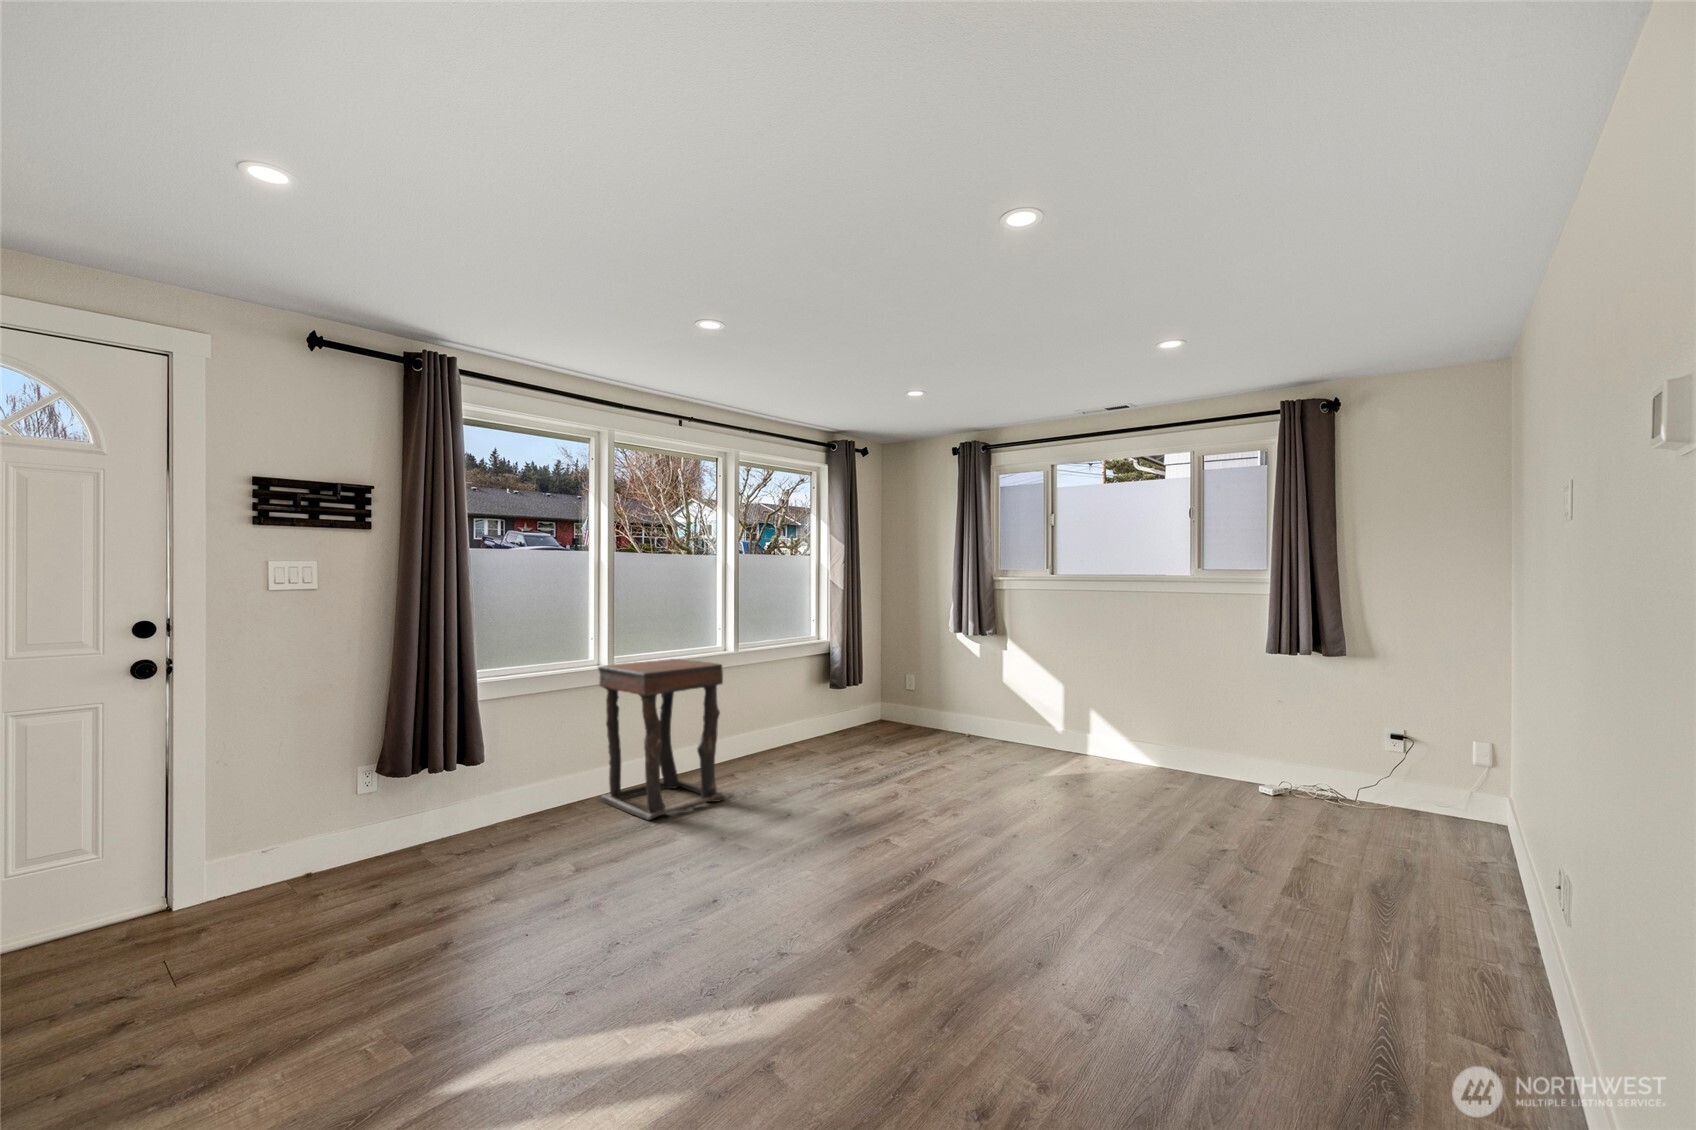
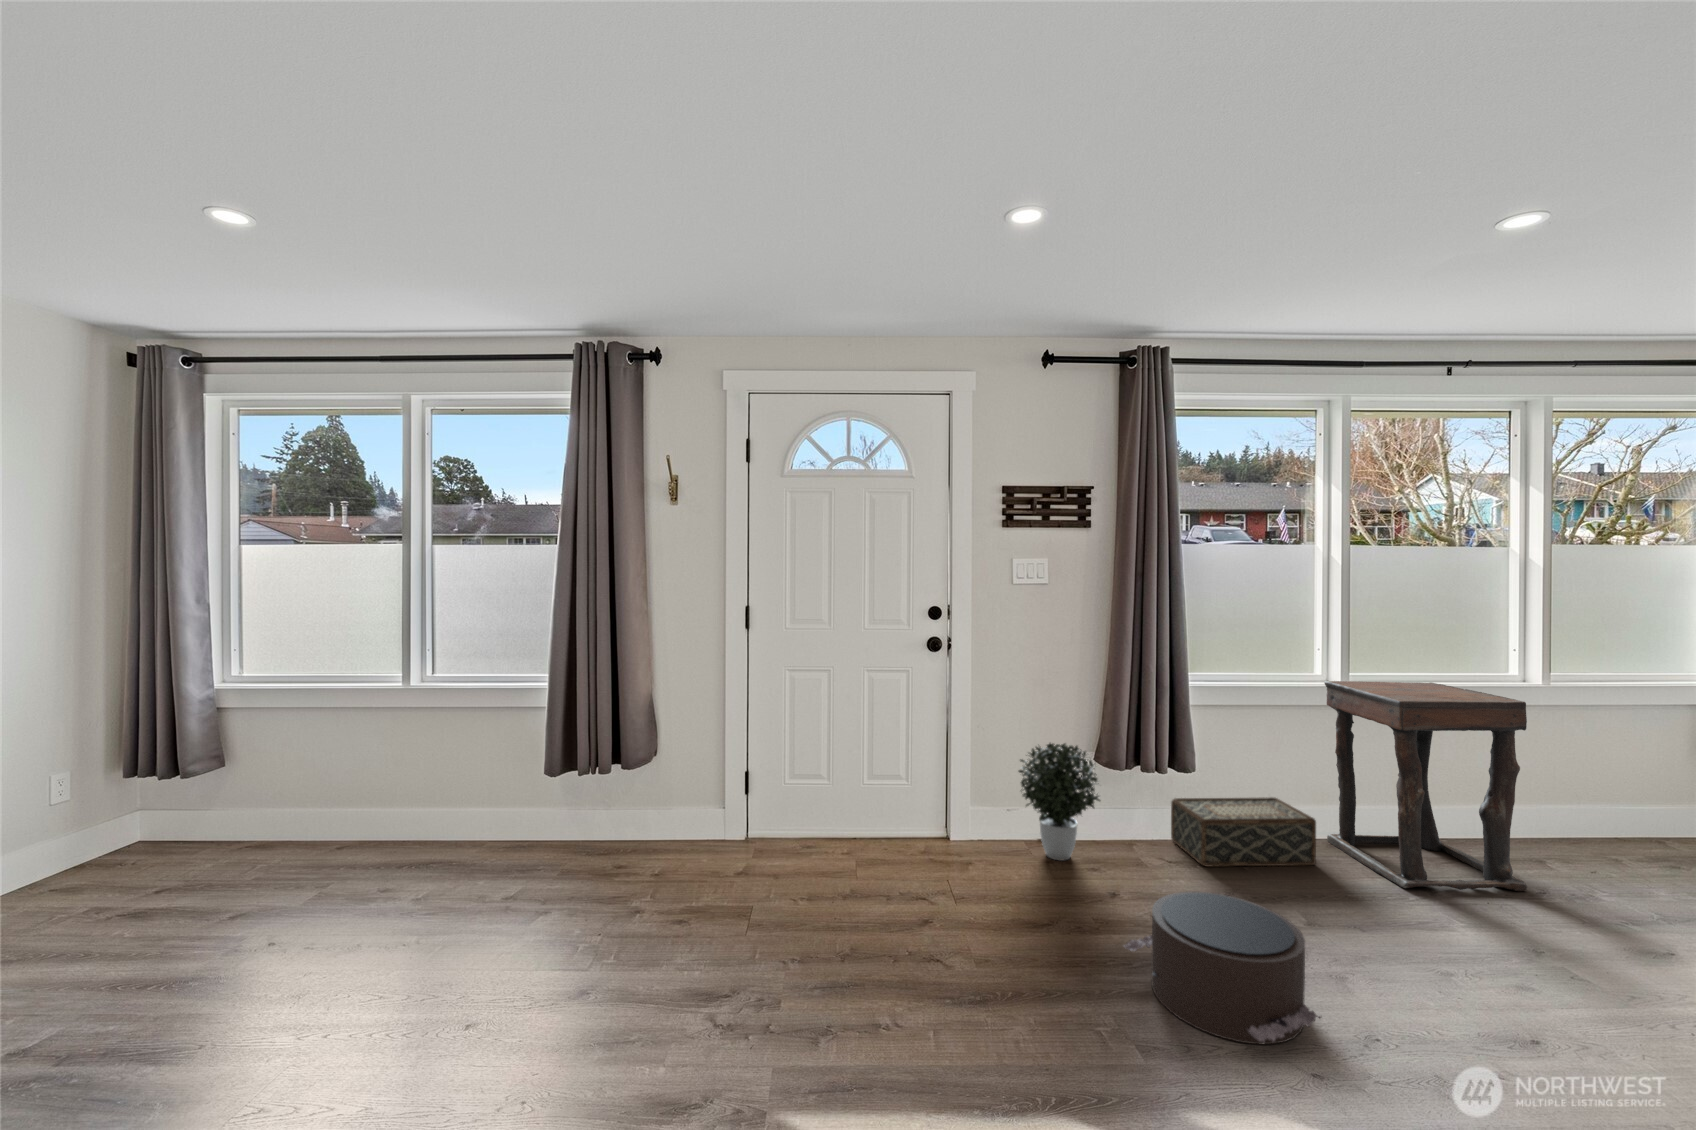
potted plant: none [275,760,381,891] -> present [1019,743,1100,861]
woven basket: none [462,774,588,850] -> present [1171,797,1316,866]
pouf: none [388,860,564,986] -> present [1124,892,1322,1044]

